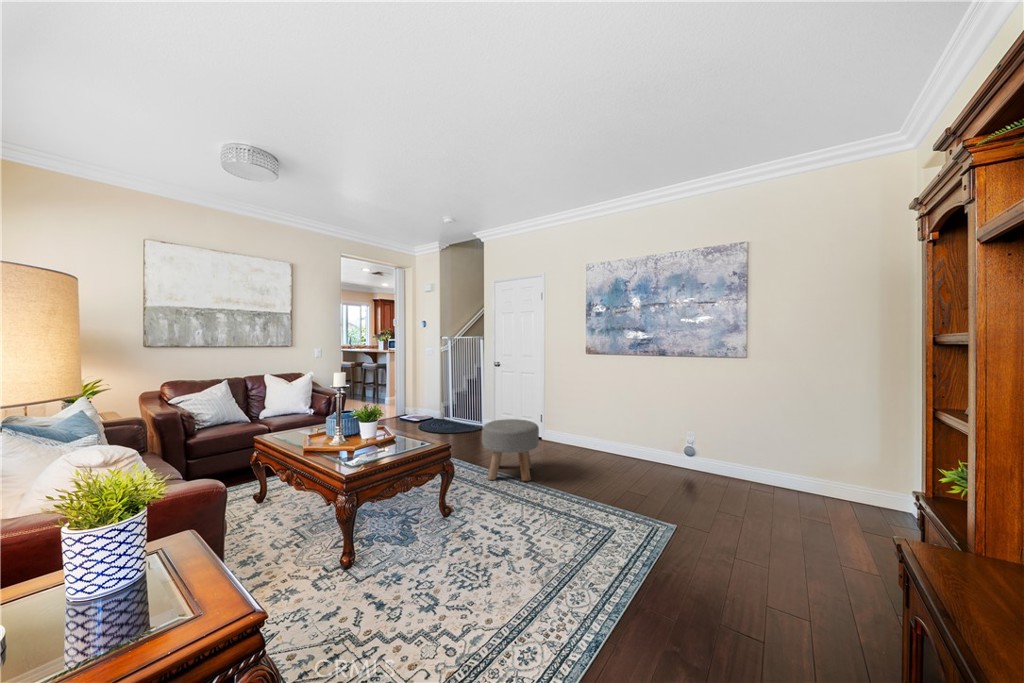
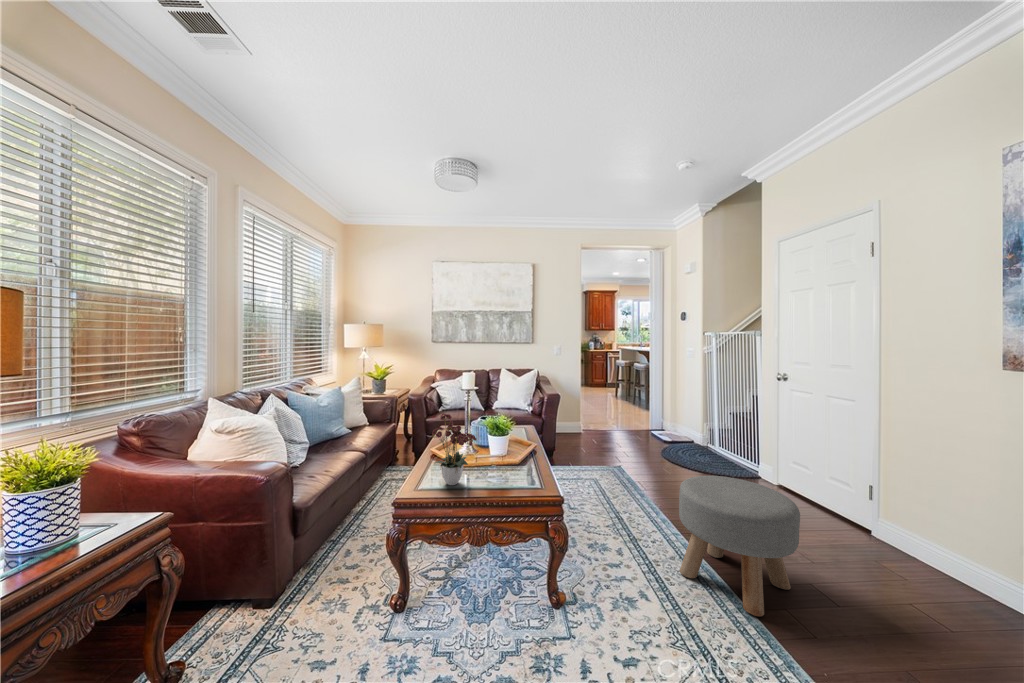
flower arrangement: none [346,400,386,460] -> present [432,413,477,485]

